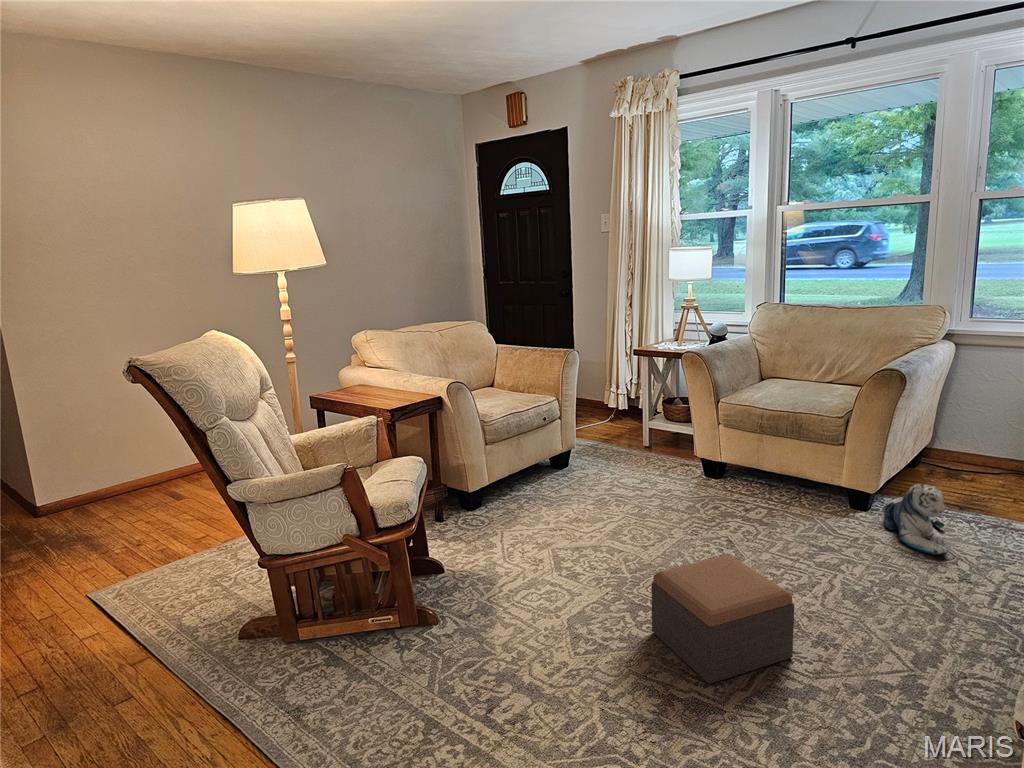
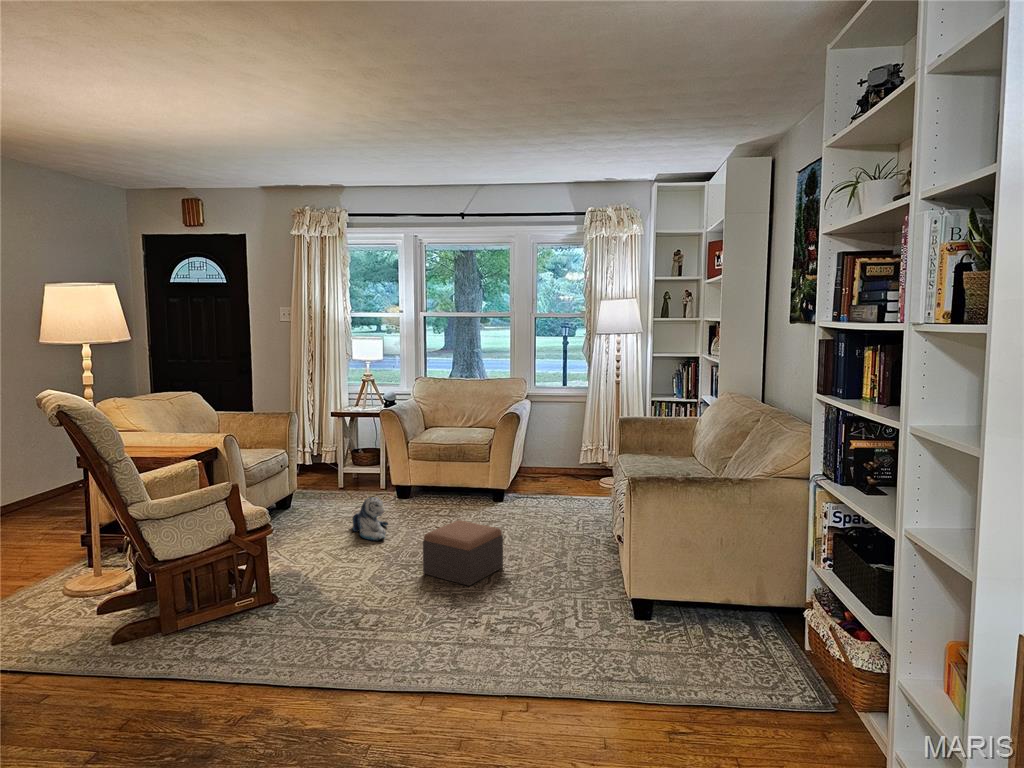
plush toy: present [884,484,947,555] -> present [352,497,388,541]

